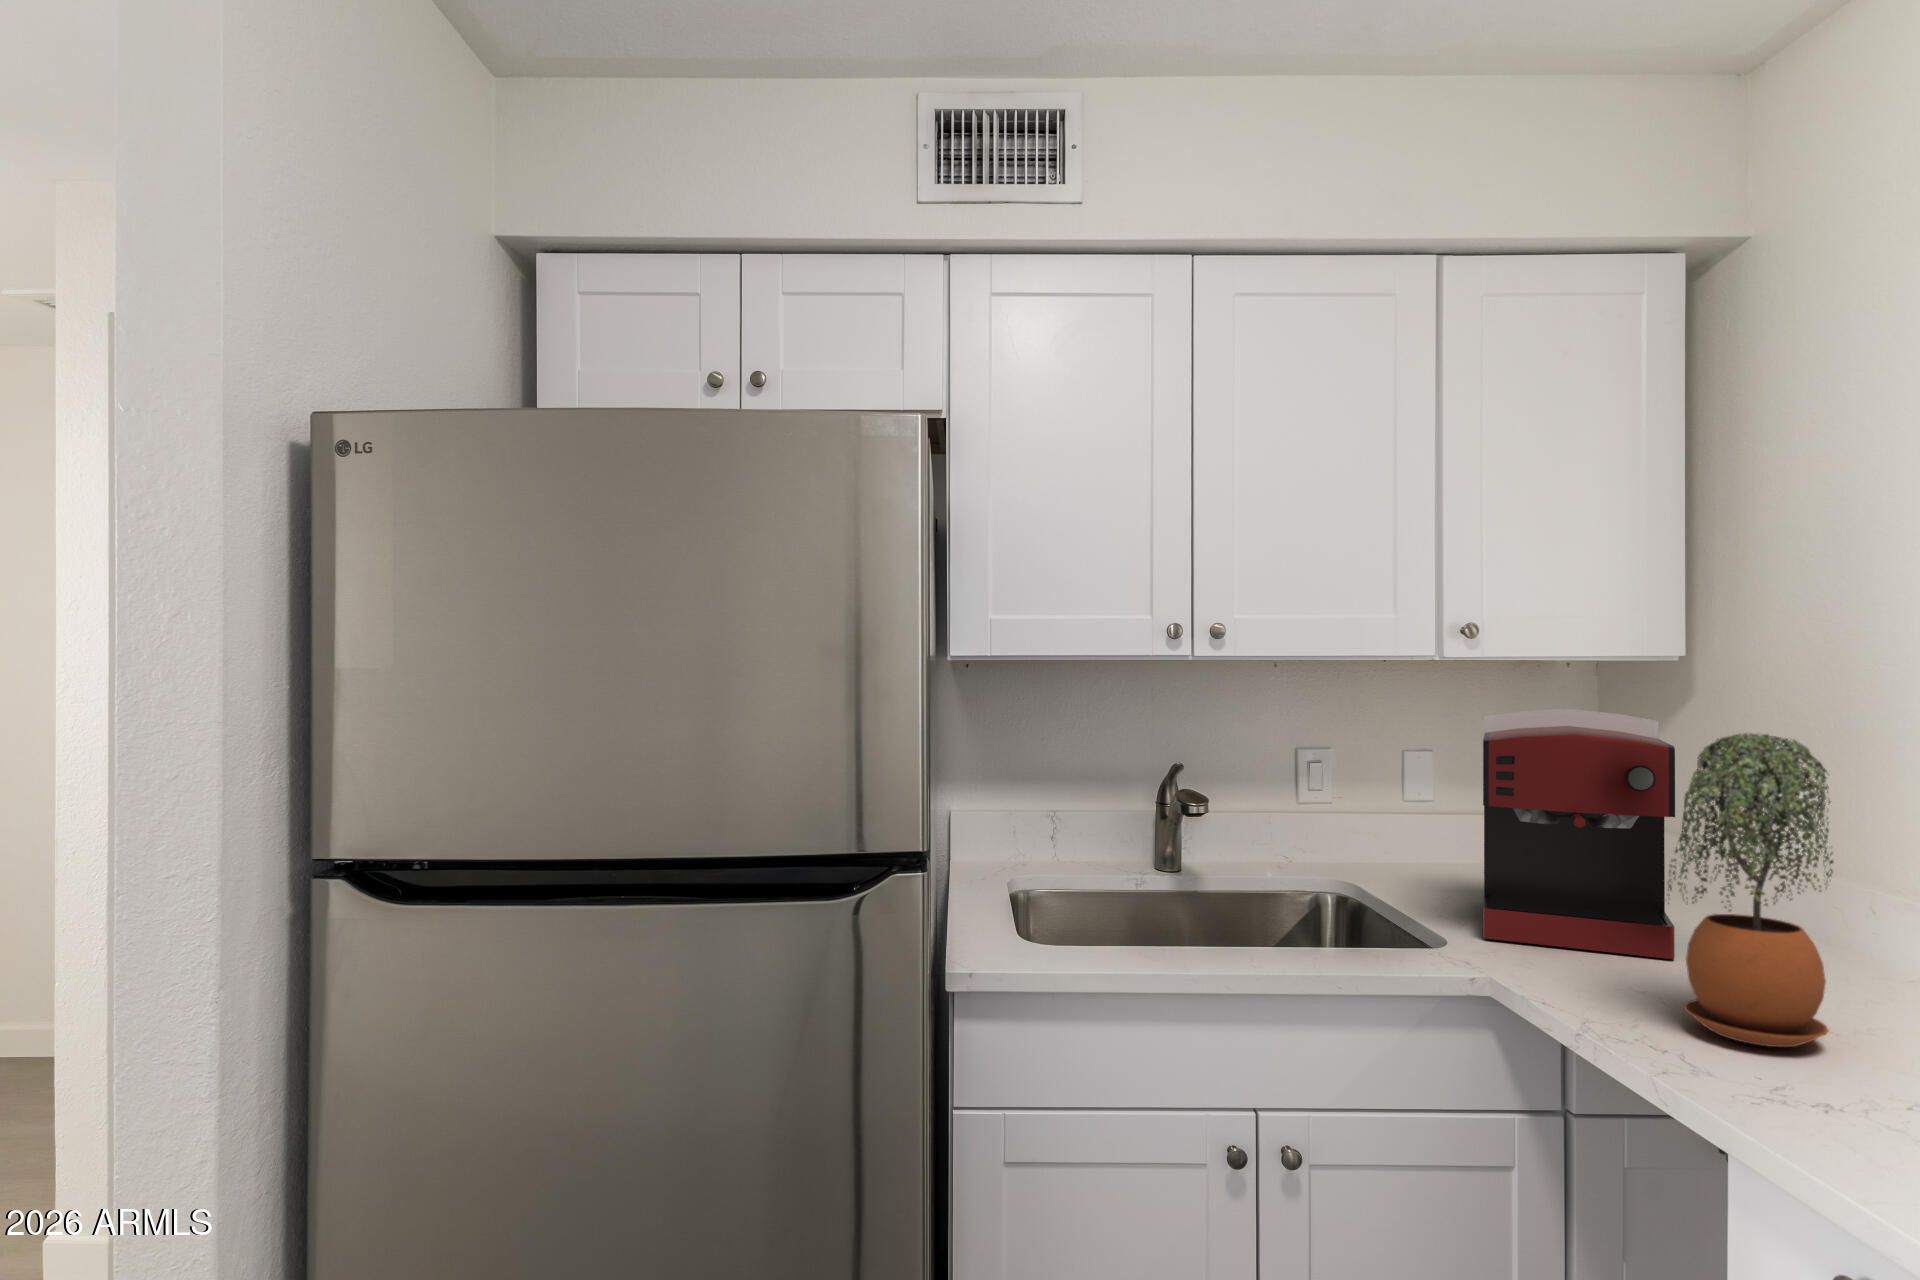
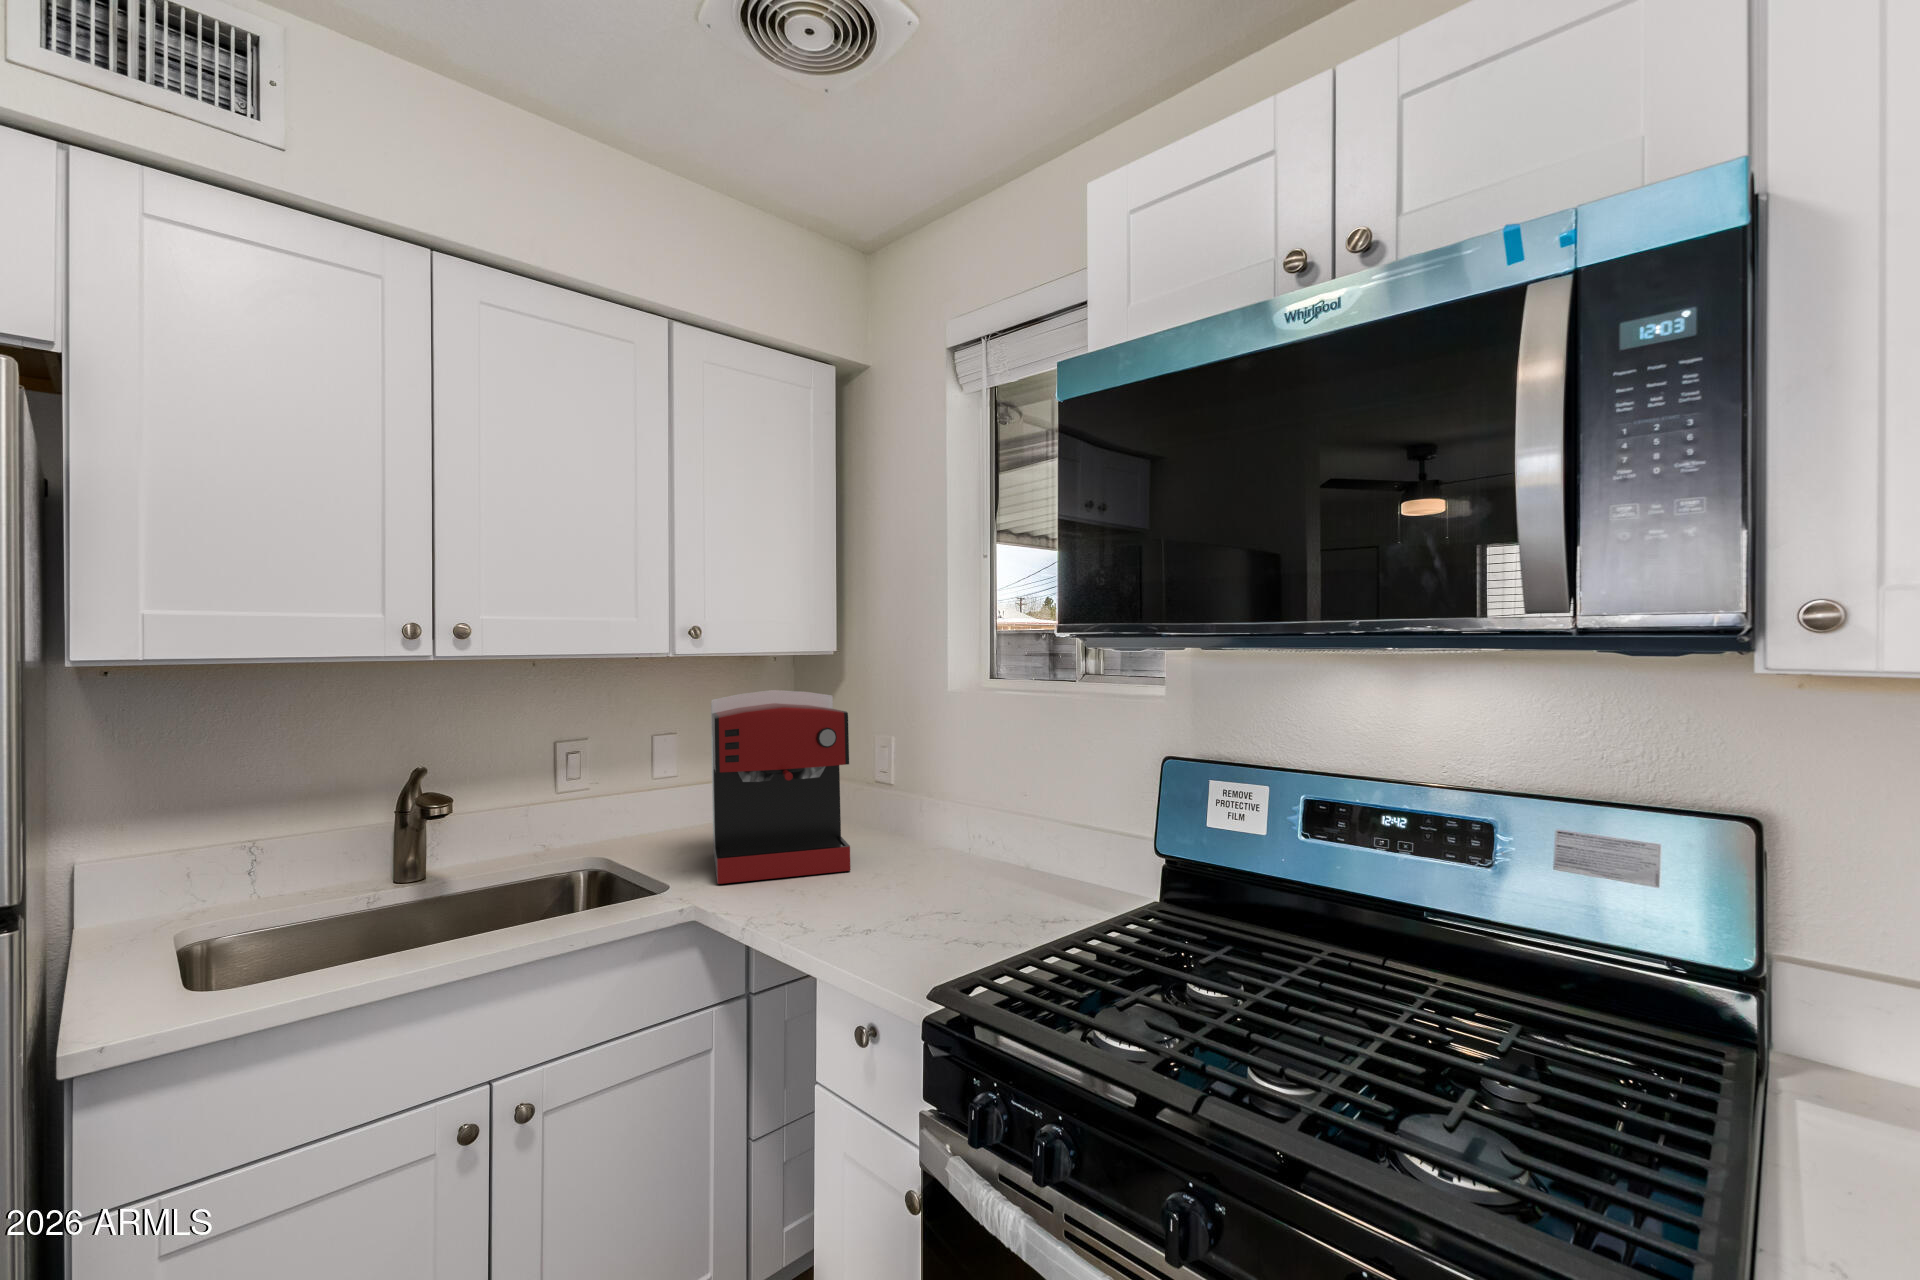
potted plant: present [1667,734,1833,1047] -> none [856,694,954,922]

